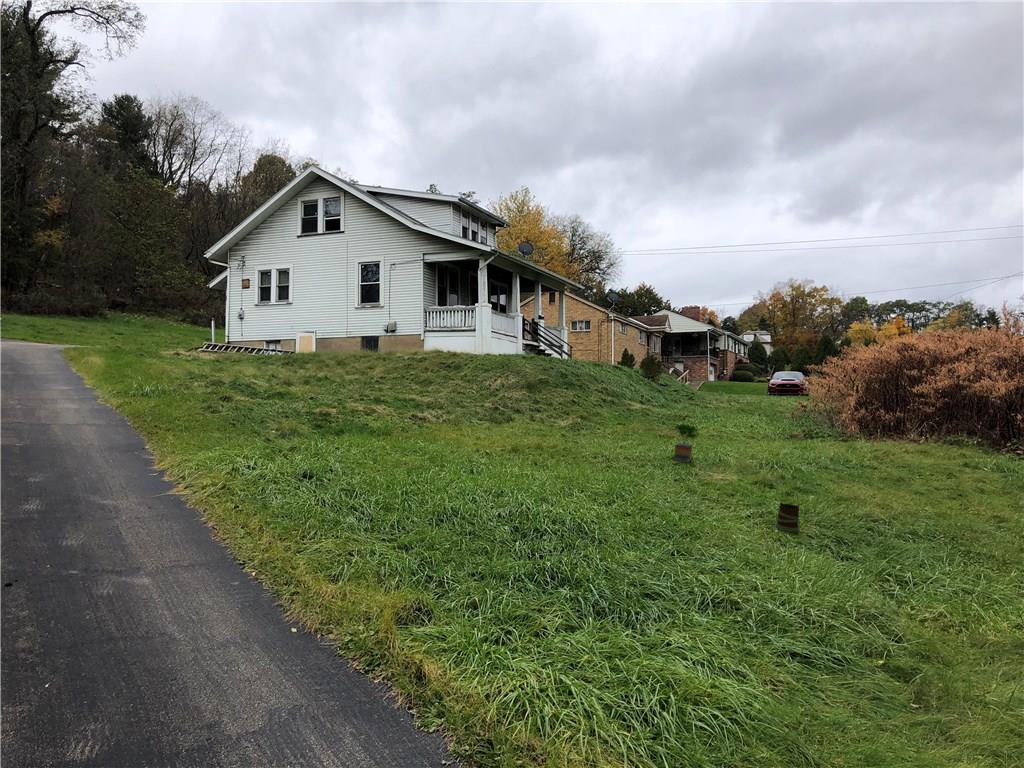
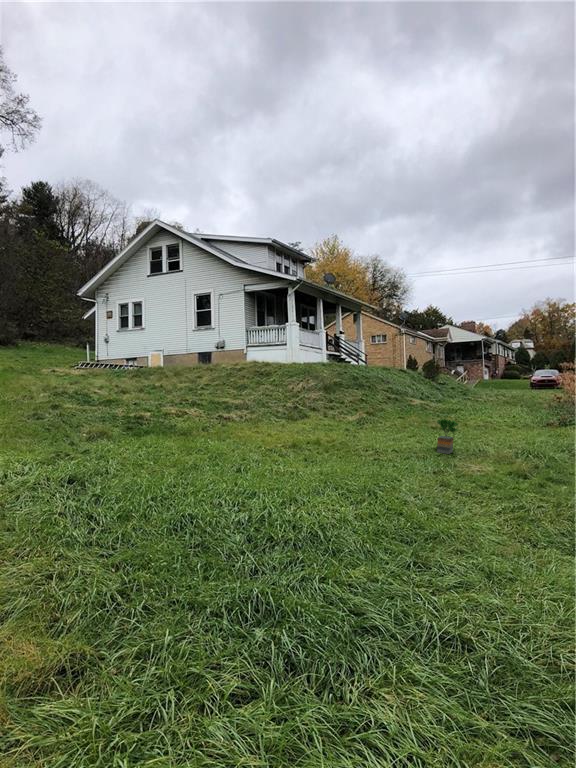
wooden bucket: present [776,501,799,532] -> none [528,487,552,528]

